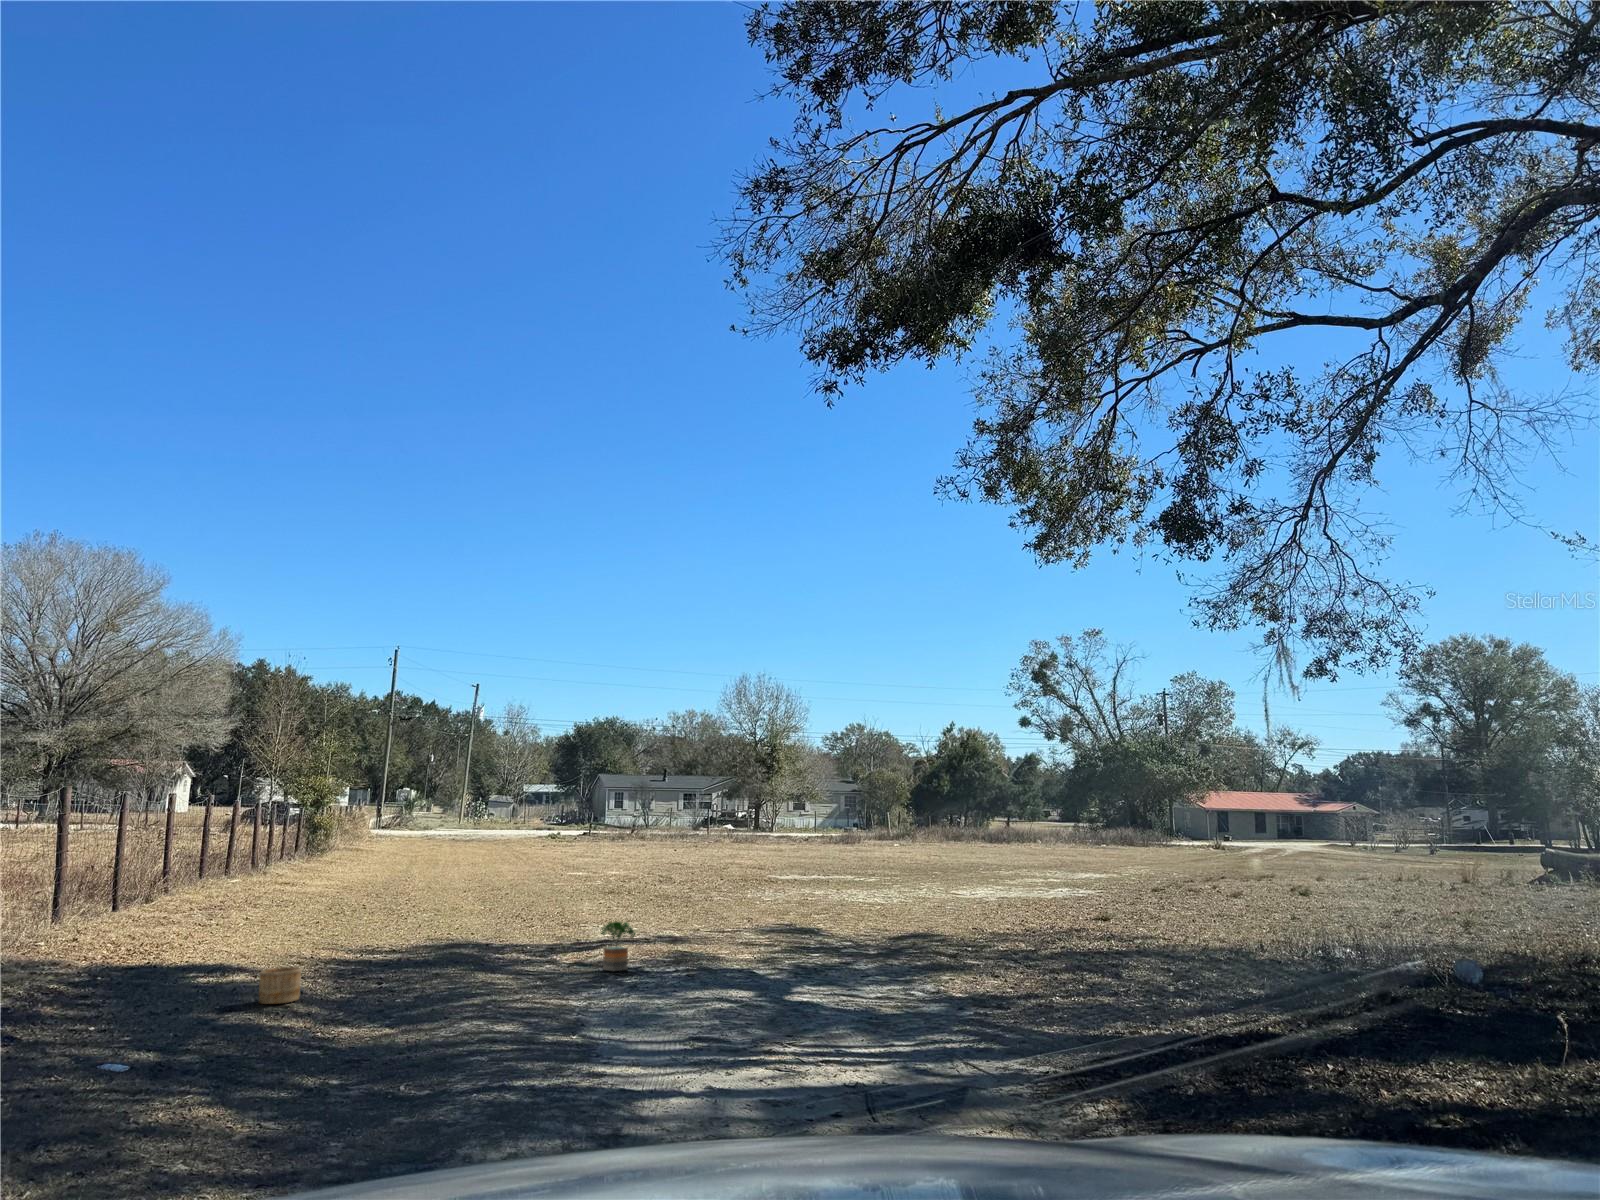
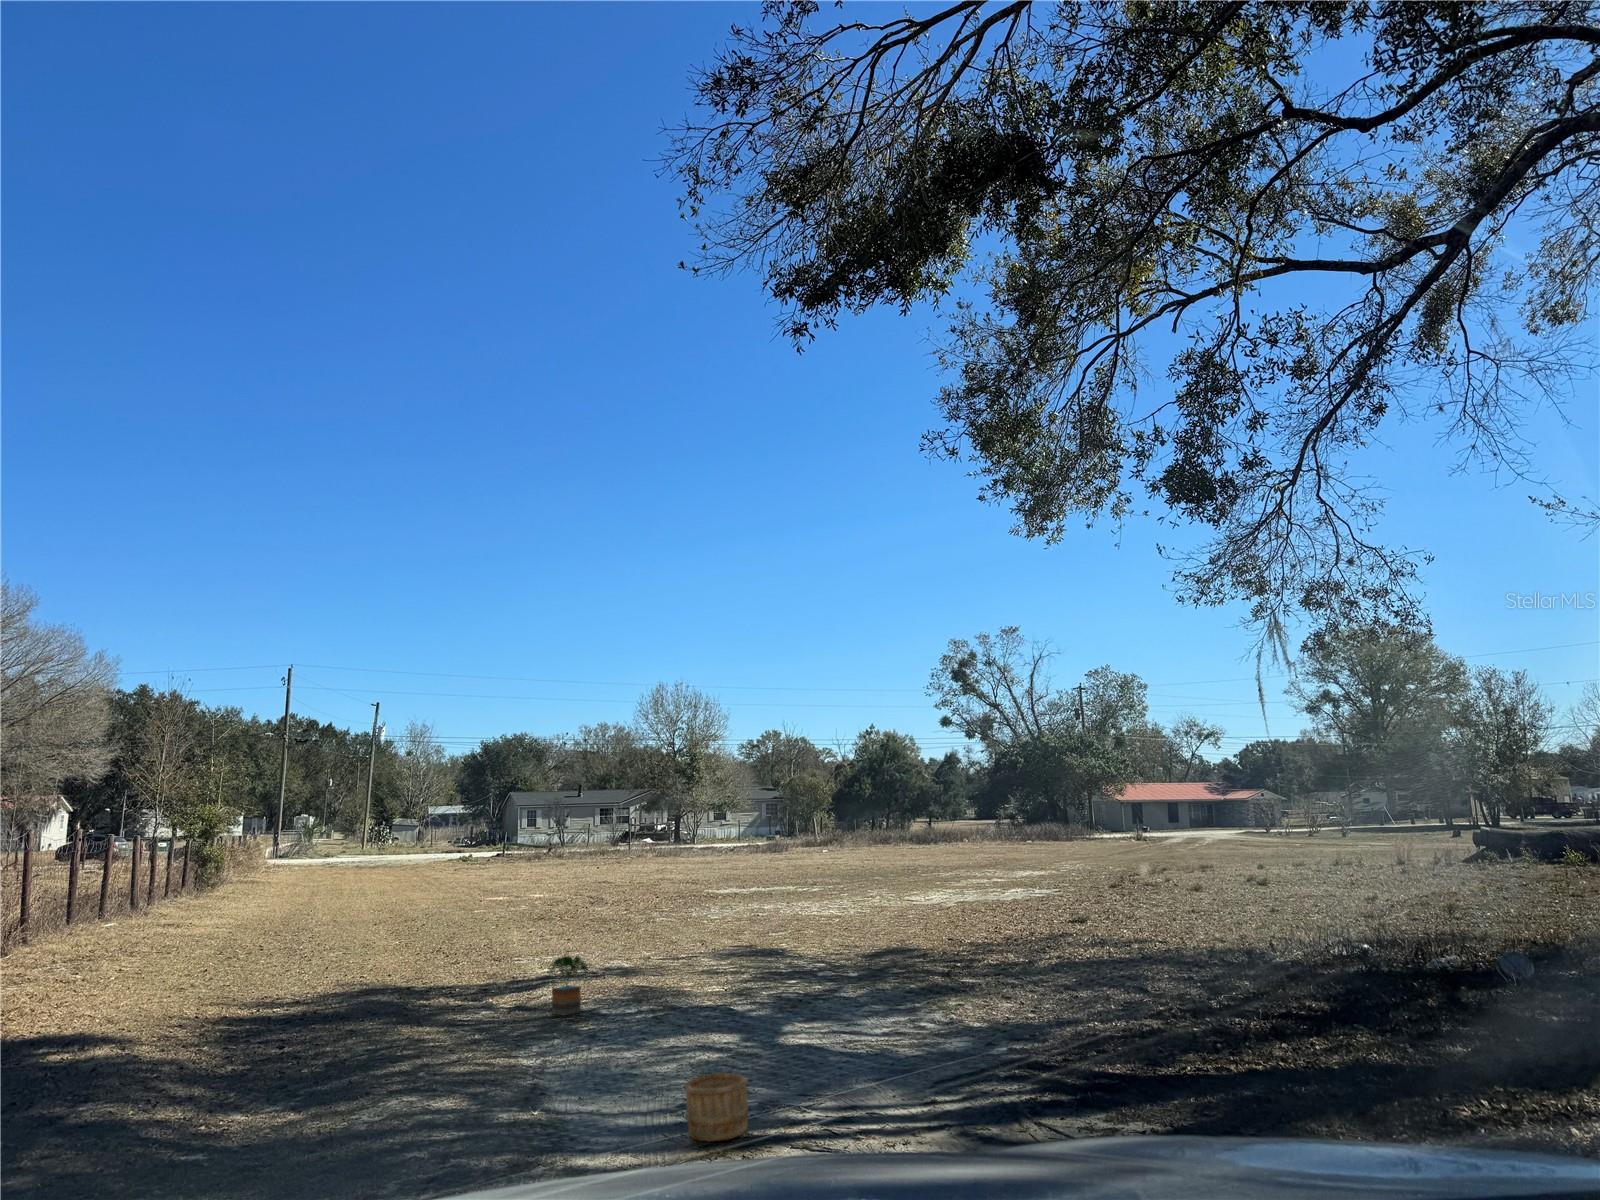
wooden bucket: present [259,967,302,1004] -> present [684,1073,748,1142]

